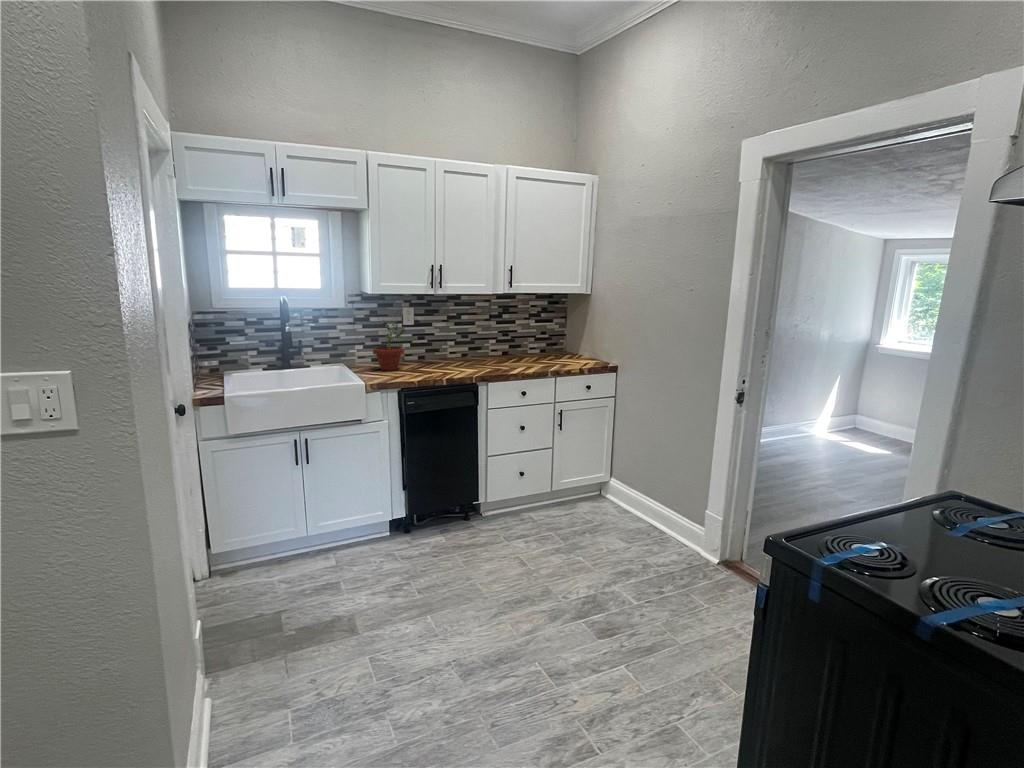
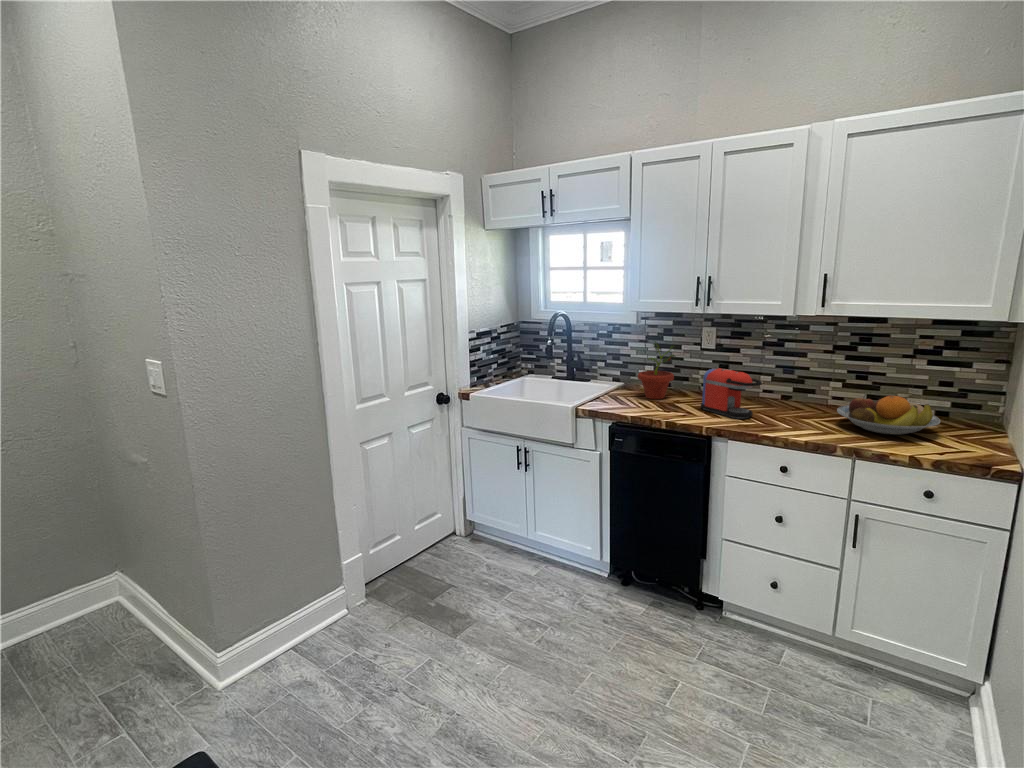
coffee maker: none [437,335,485,370] -> present [701,368,762,419]
fruit bowl: none [514,340,565,363] -> present [837,395,940,435]

